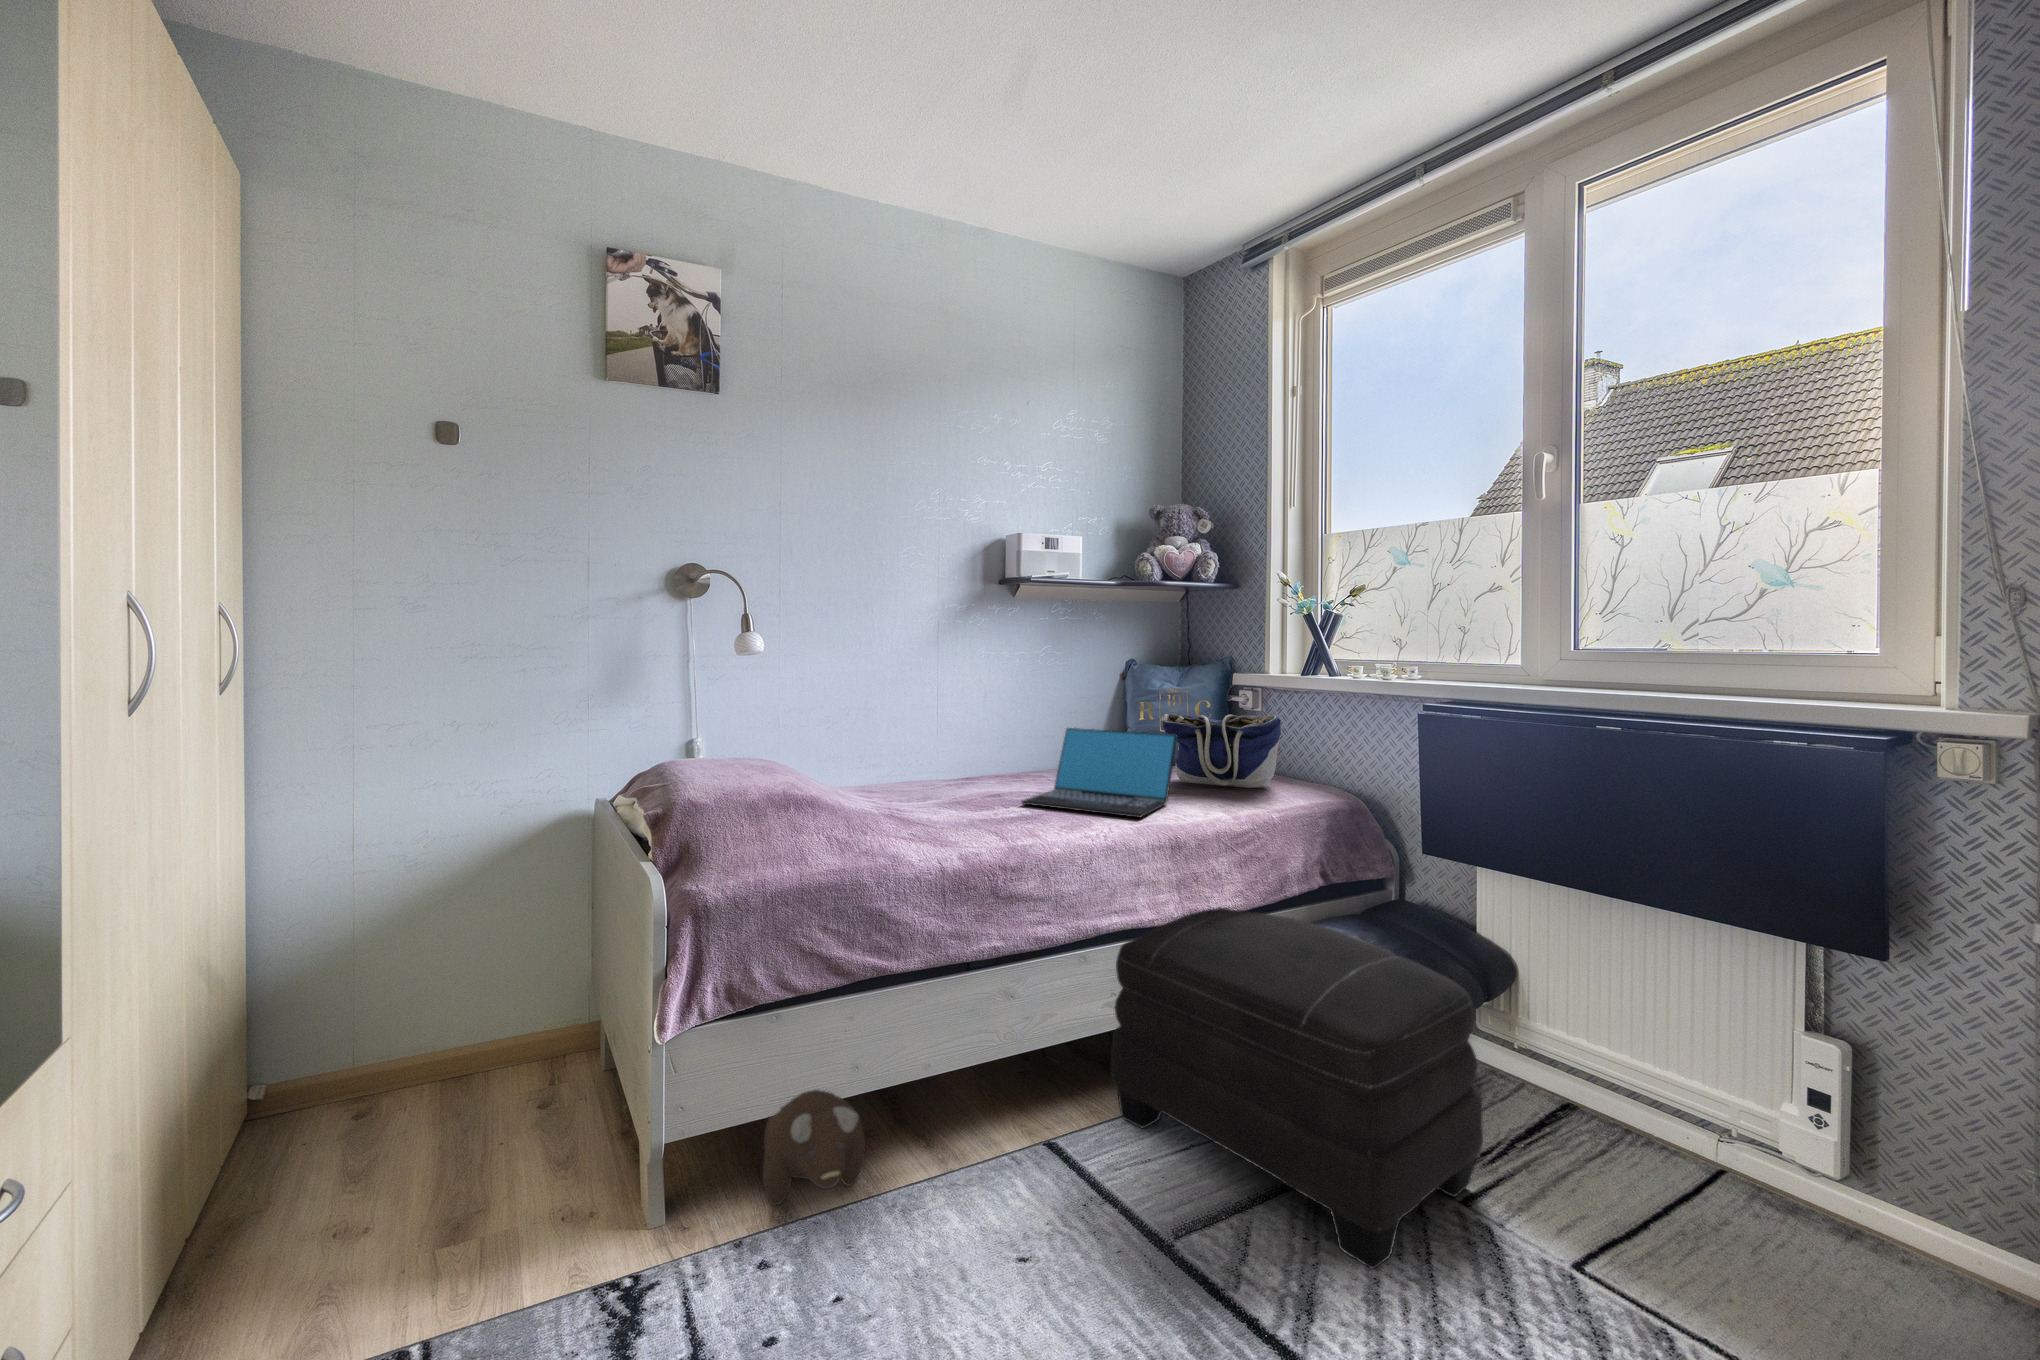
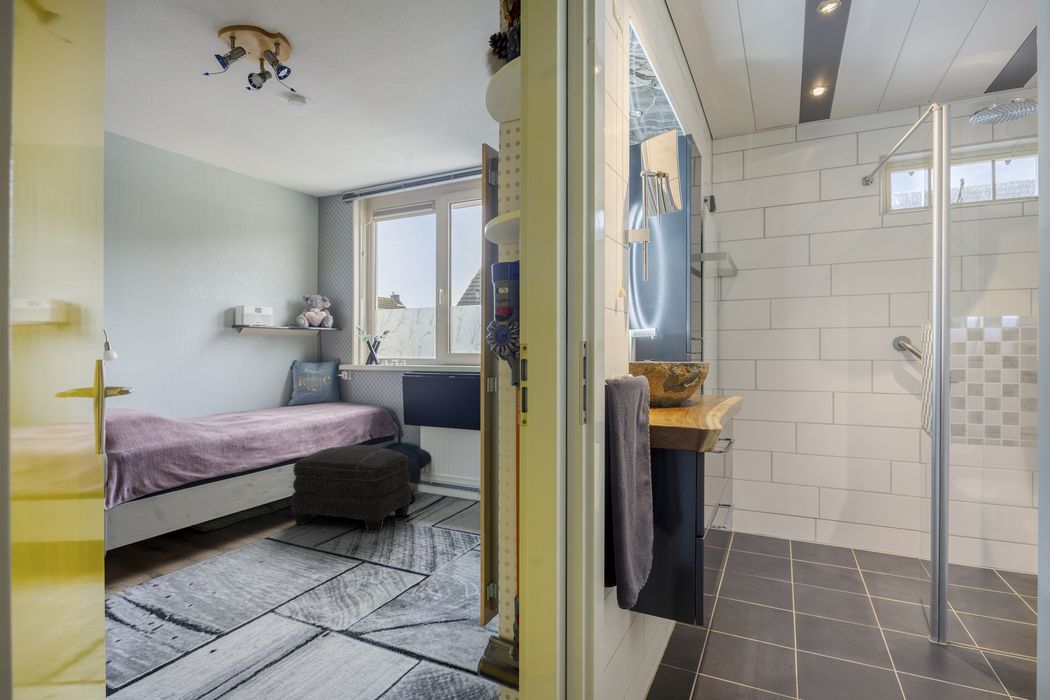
tote bag: present [1161,713,1281,788] -> none [310,379,357,408]
laptop: present [1022,728,1177,818] -> none [249,388,316,419]
plush toy: present [763,1090,865,1205] -> none [143,526,194,570]

